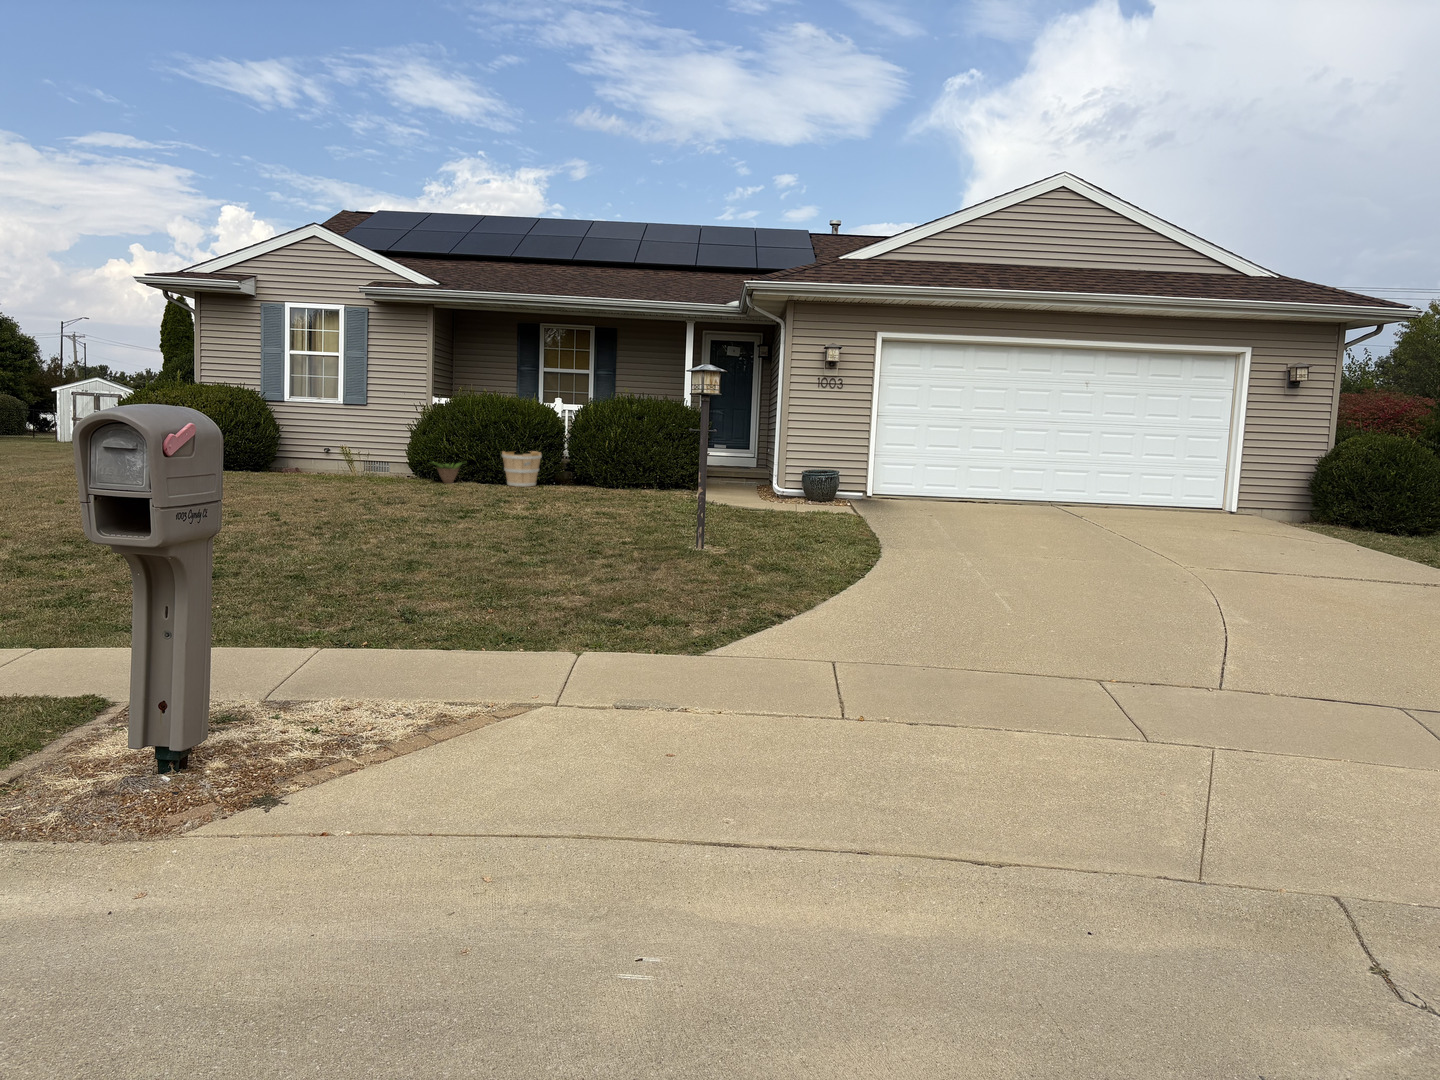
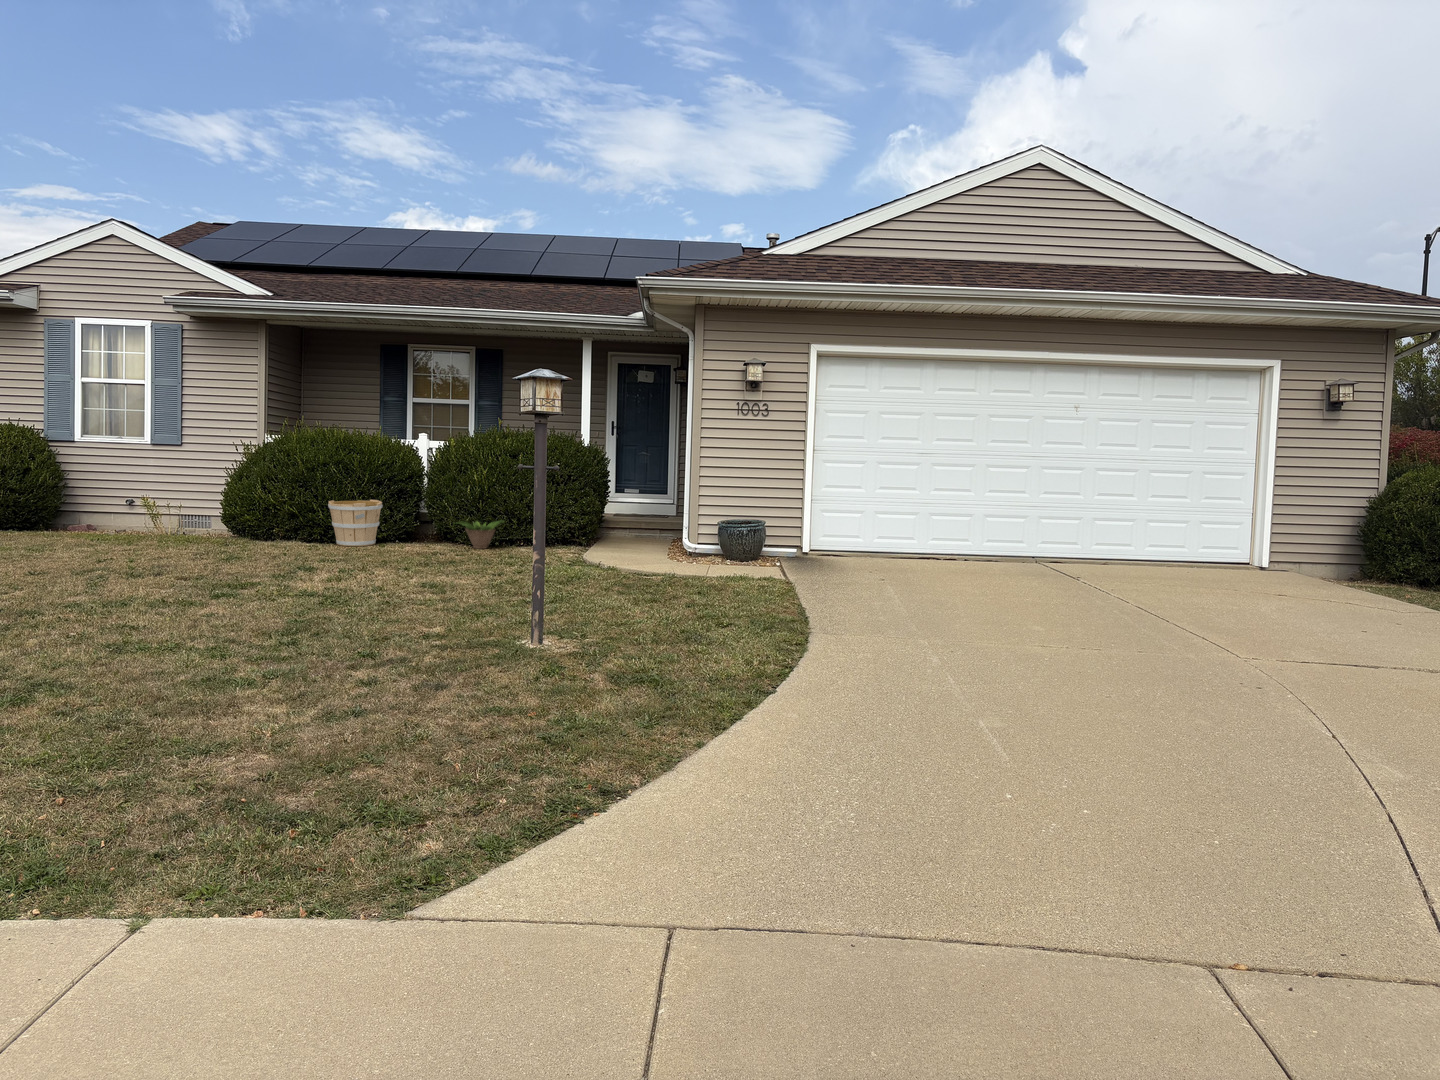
decorative plant: present [432,462,462,483] -> present [461,521,502,549]

